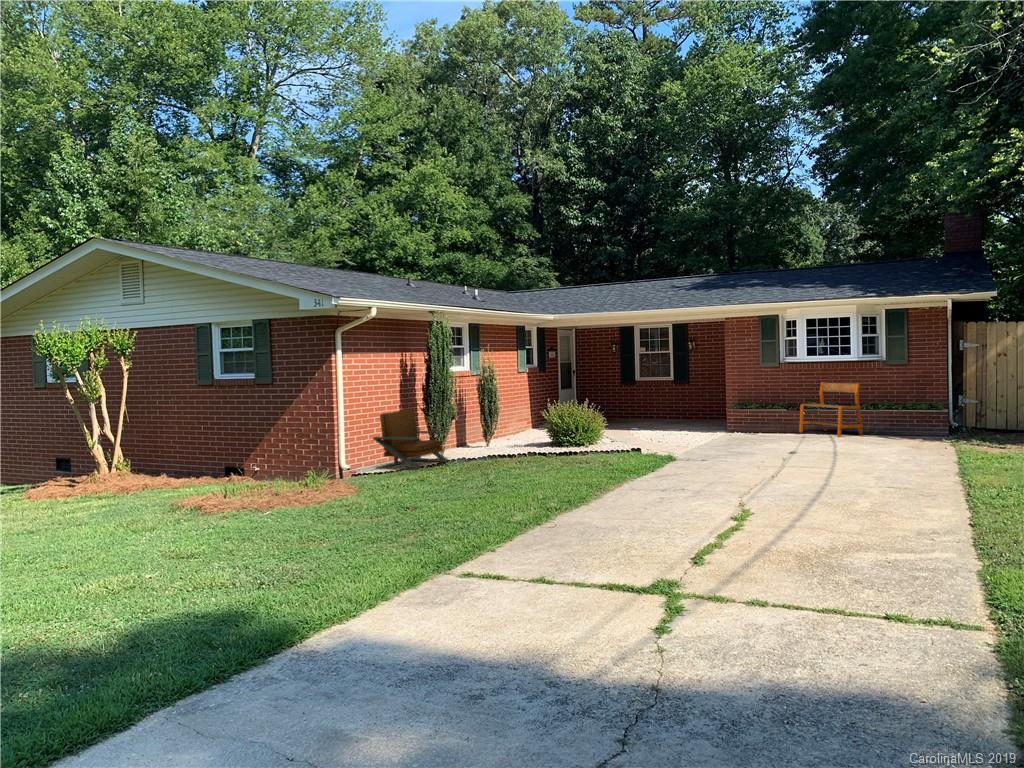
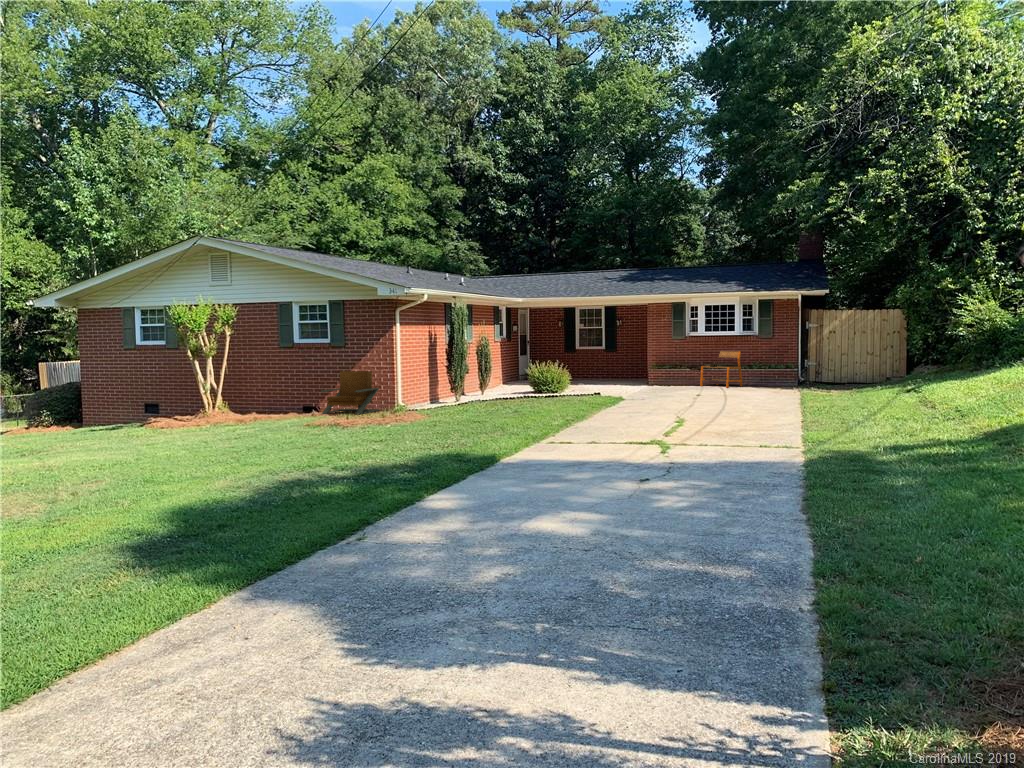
lounge chair: present [373,409,448,470] -> present [321,371,379,414]

